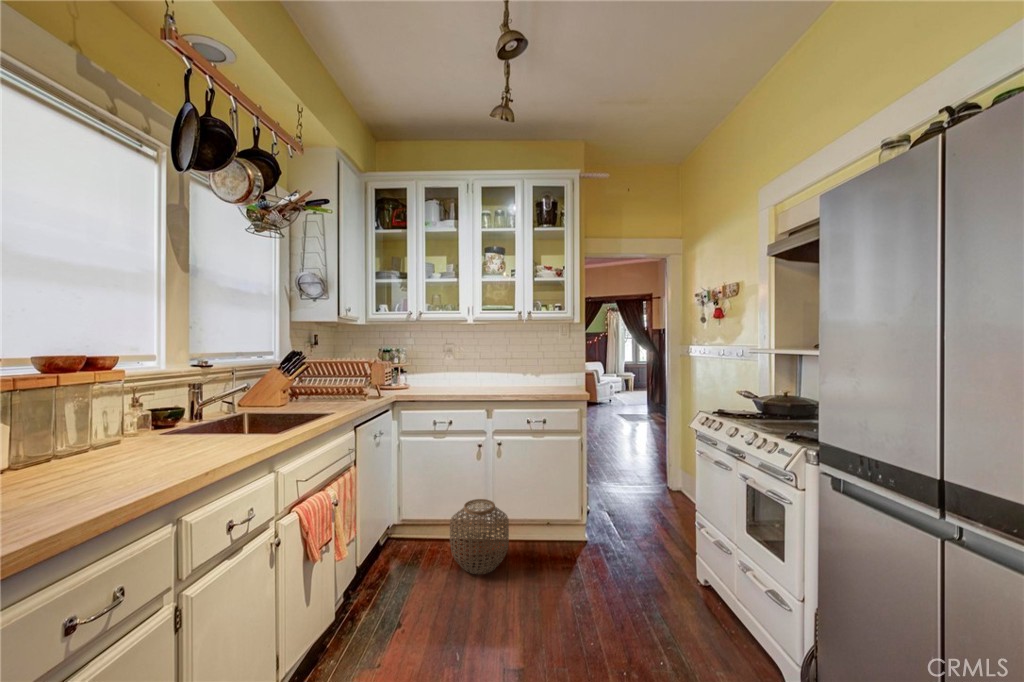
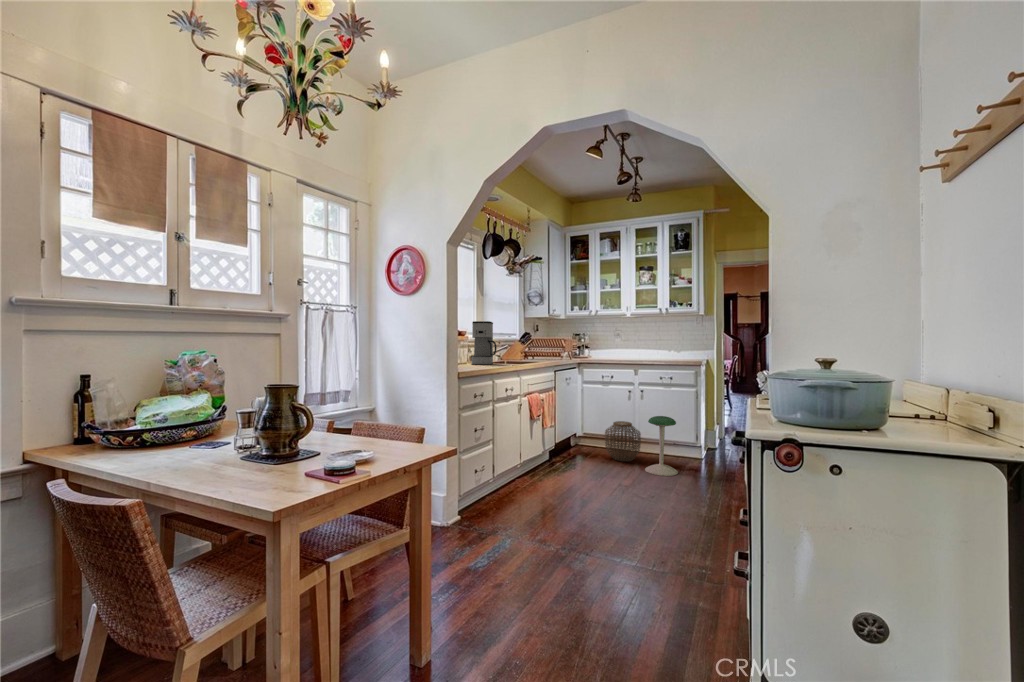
coffee maker: none [86,334,194,478] -> present [471,321,497,365]
stool: none [528,493,581,607] -> present [645,416,678,476]

